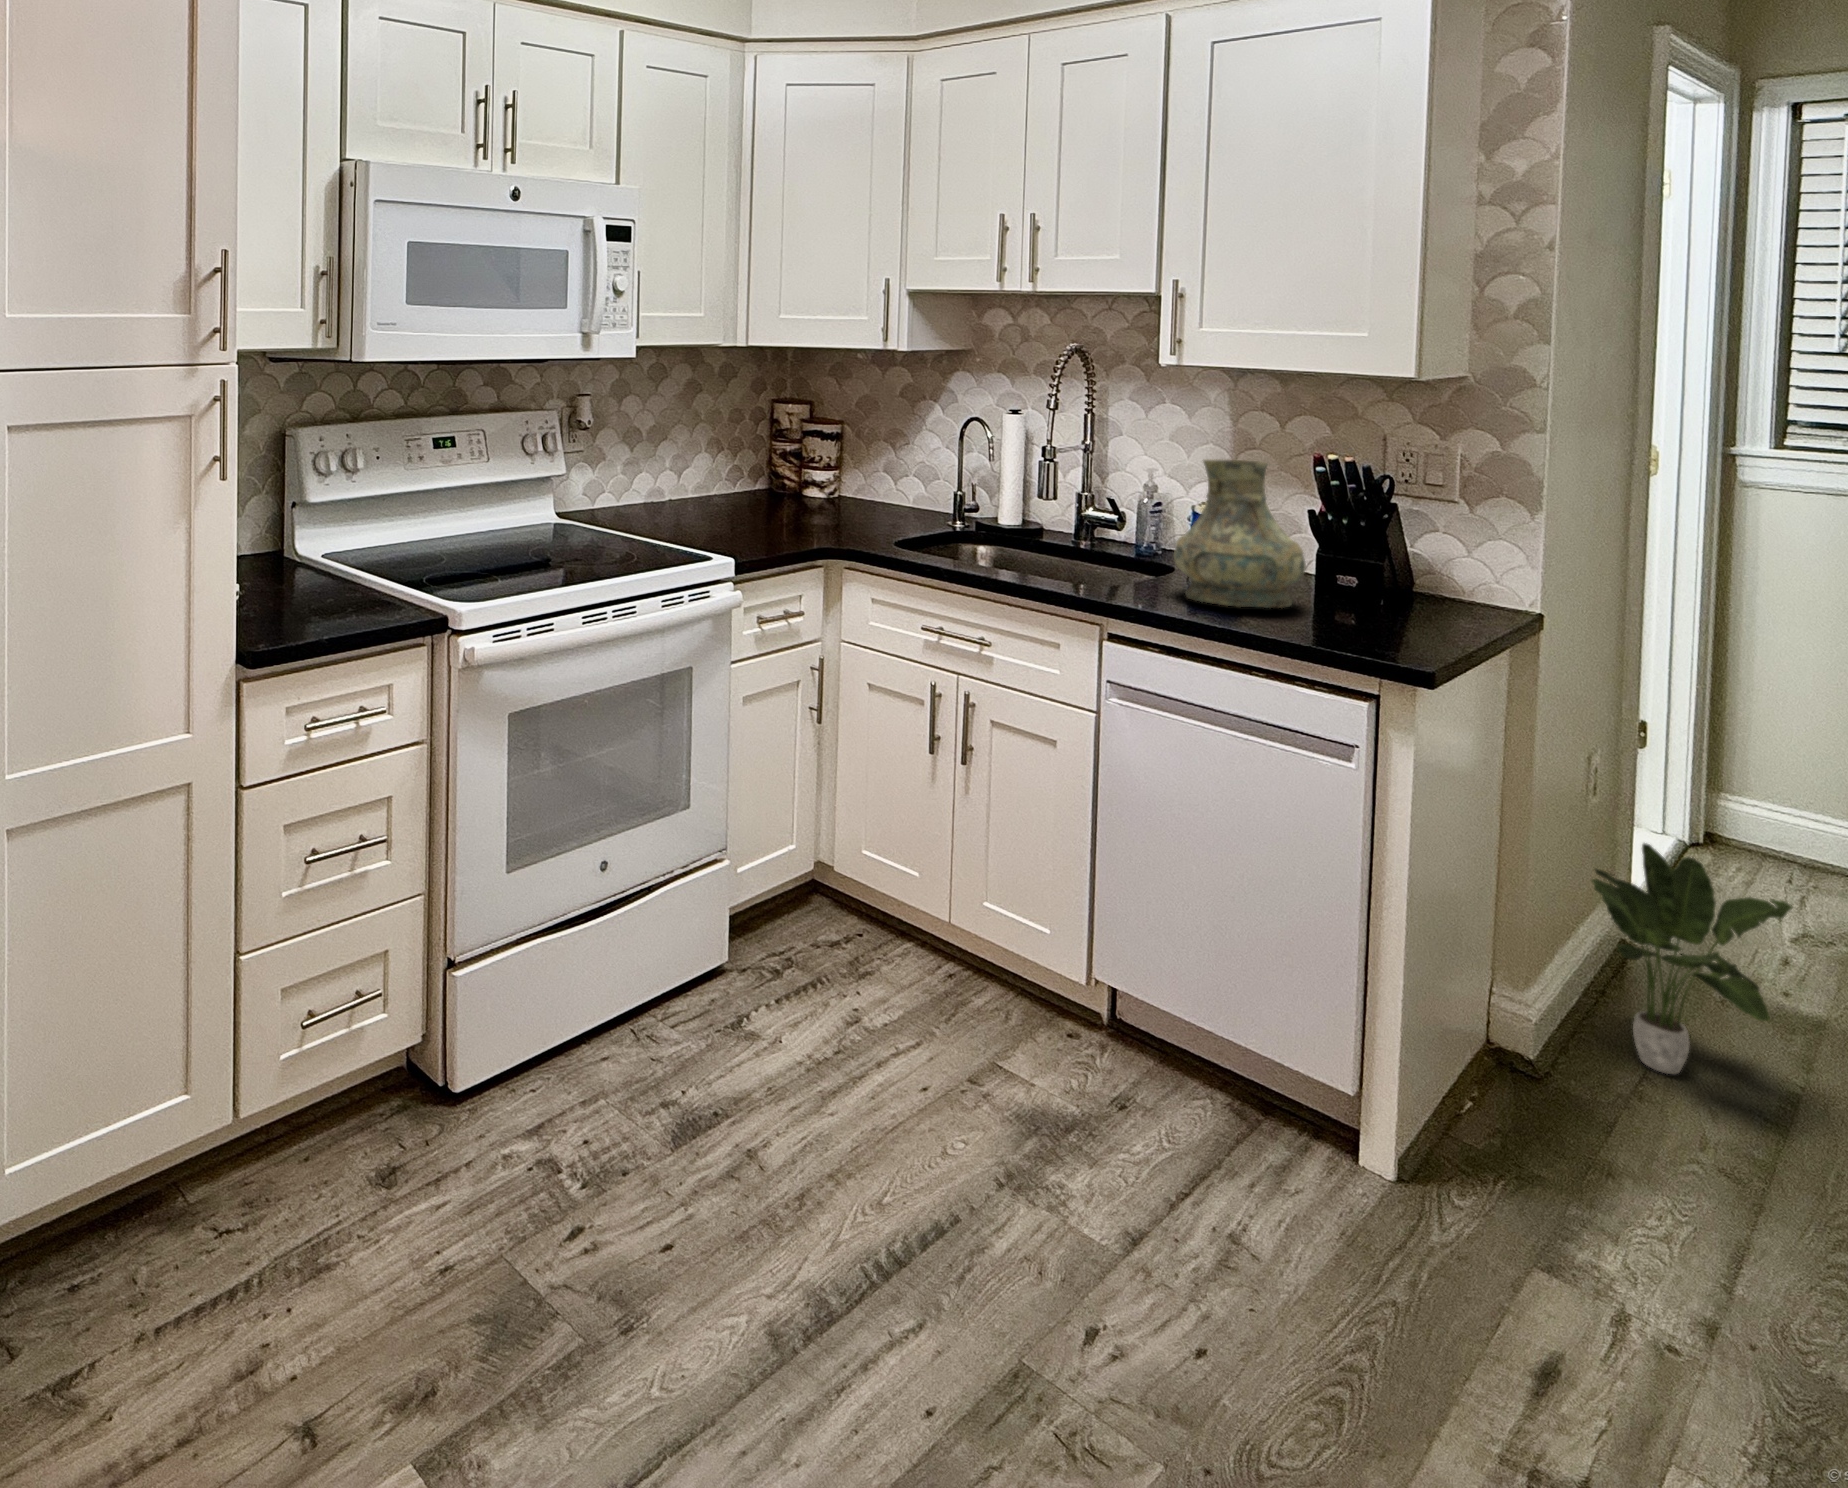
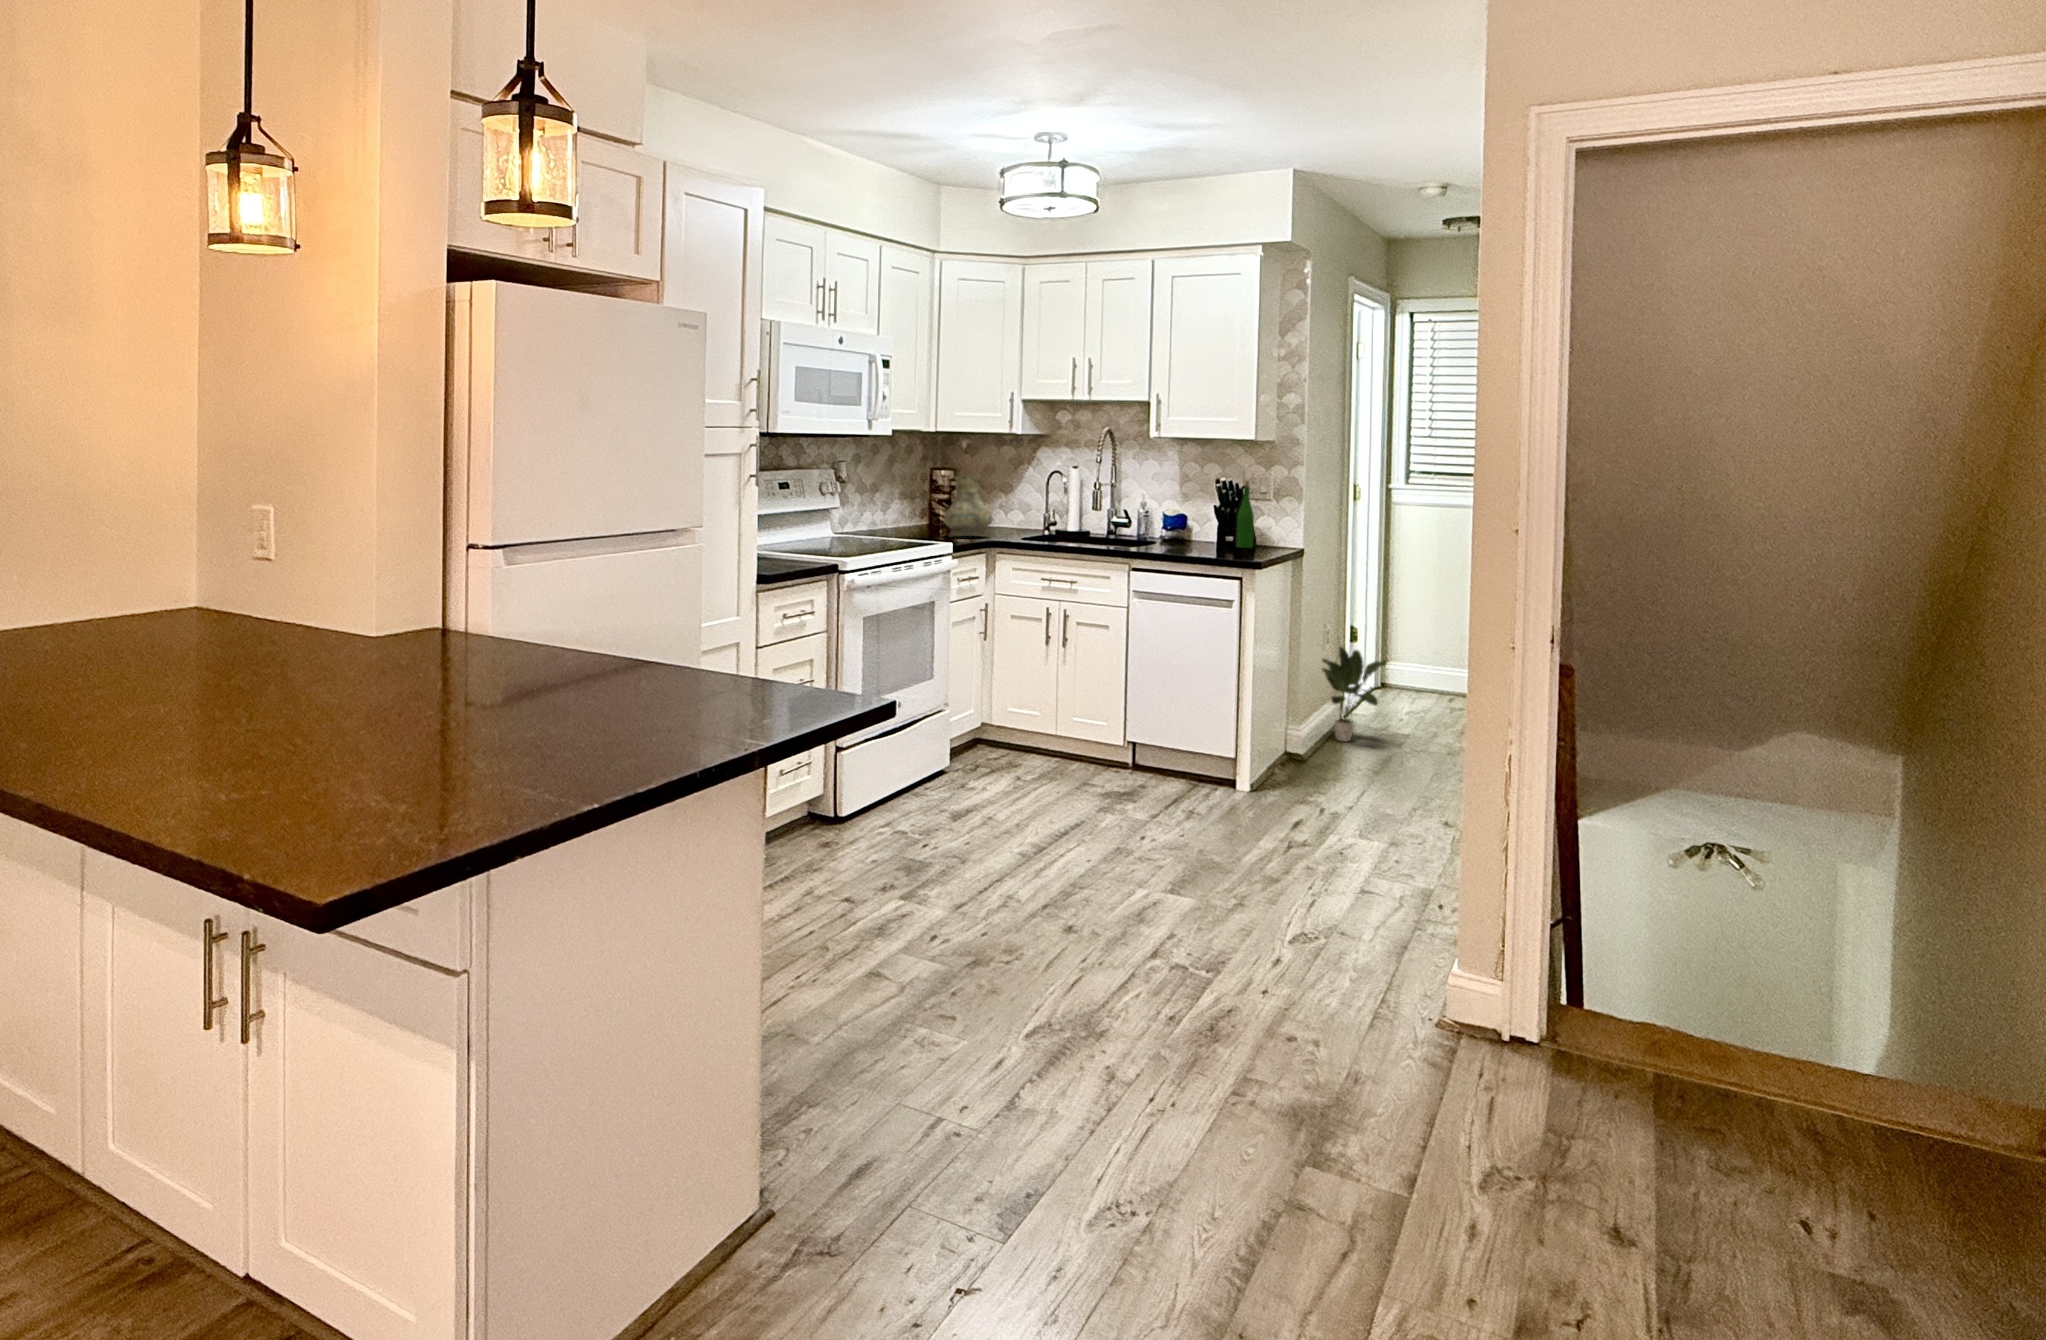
vase: present [1174,459,1306,608] -> present [944,476,993,536]
wine bottle: none [1364,466,1409,617] -> present [1236,480,1254,548]

